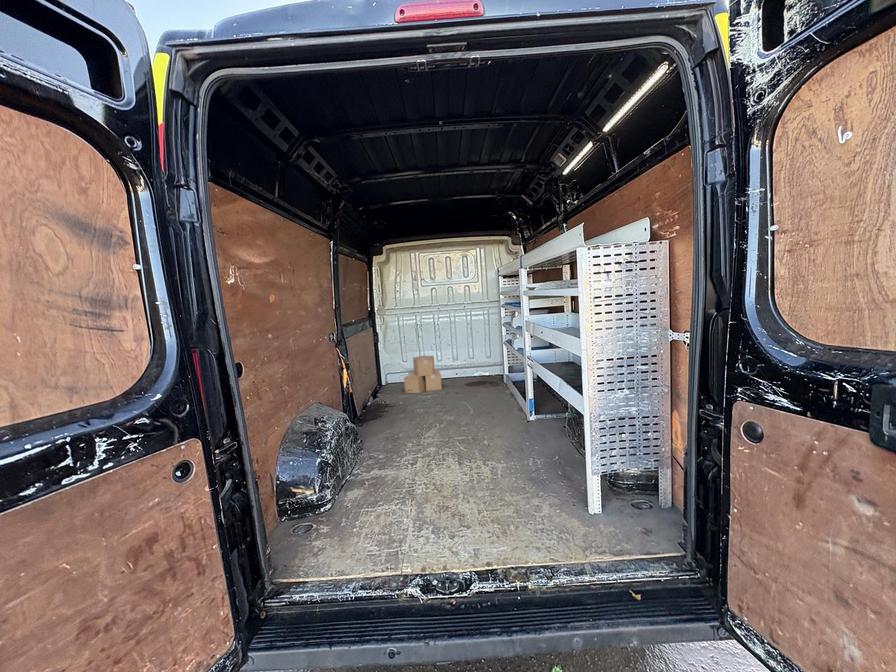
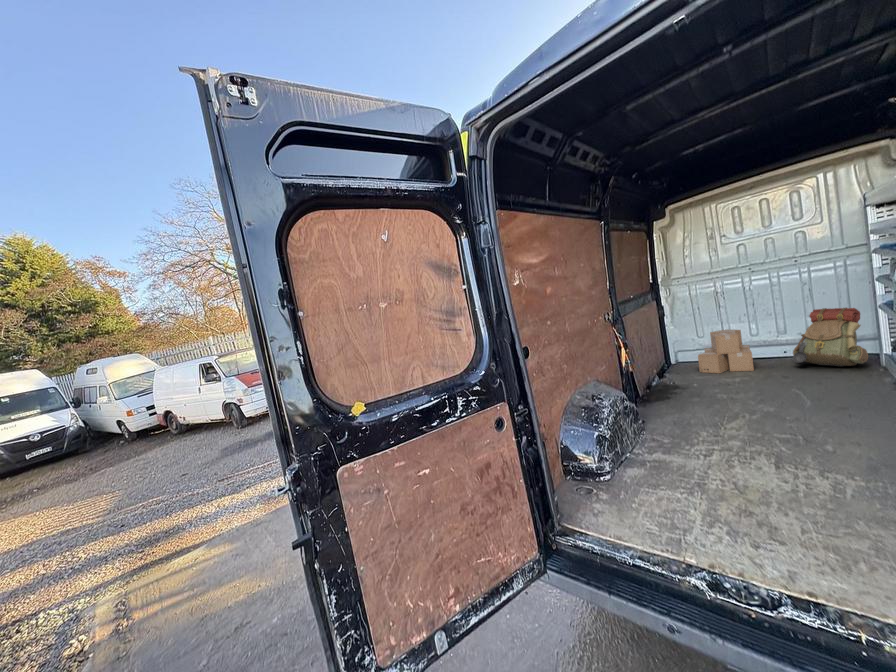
backpack: none [465,342,503,384] -> present [793,308,868,367]

